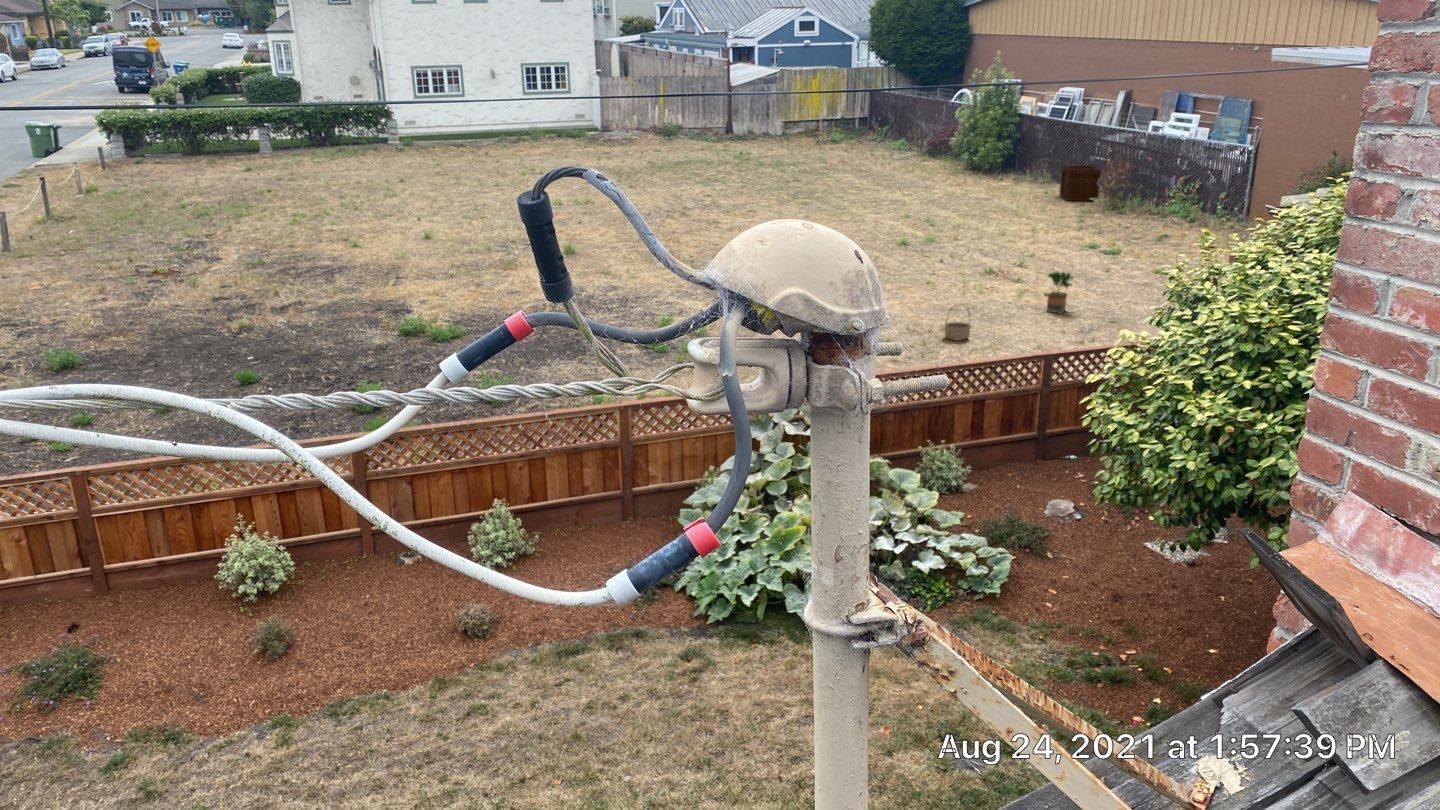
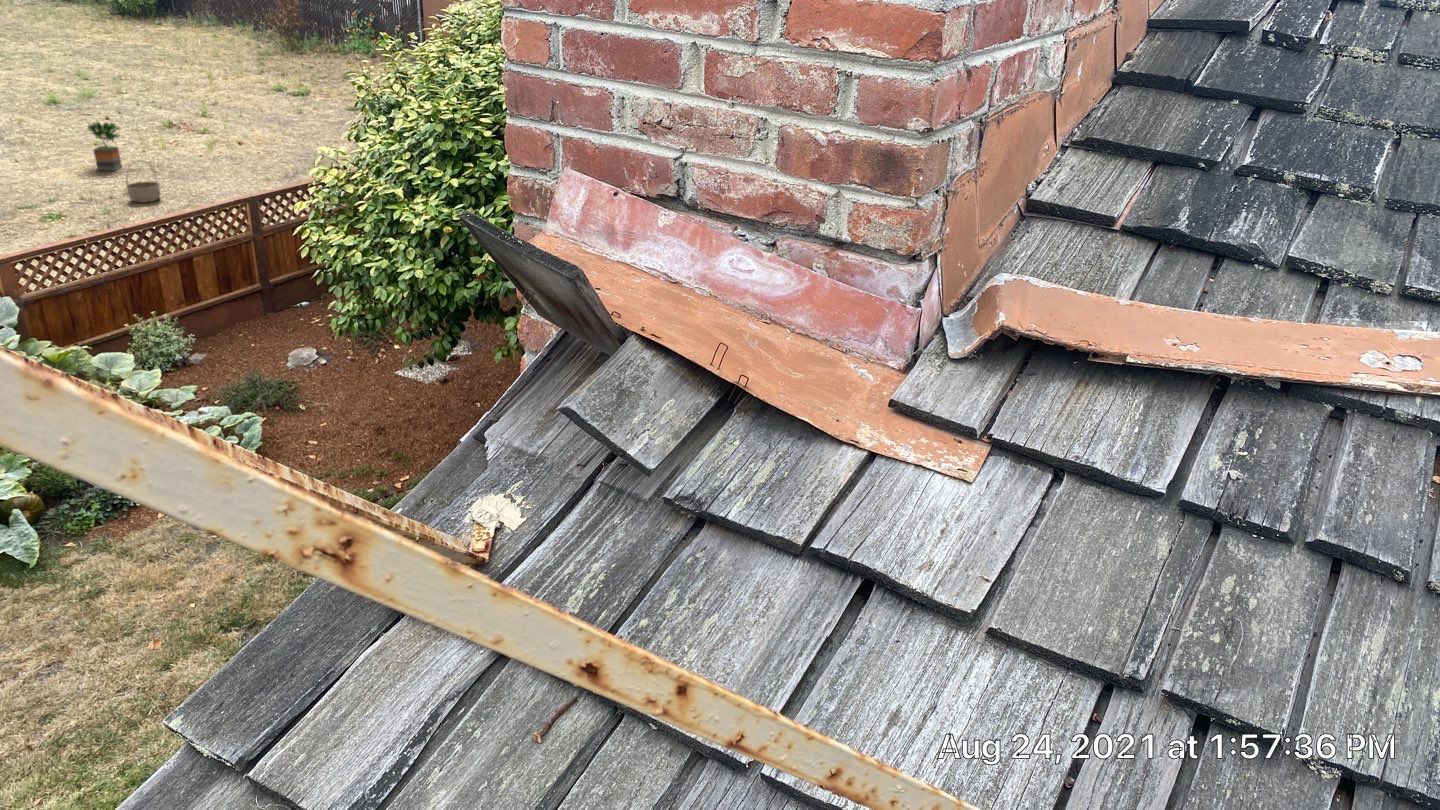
wooden crate: present [1060,166,1101,201] -> none [227,7,275,46]
potted tree: present [1047,272,1074,313] -> present [88,122,122,171]

